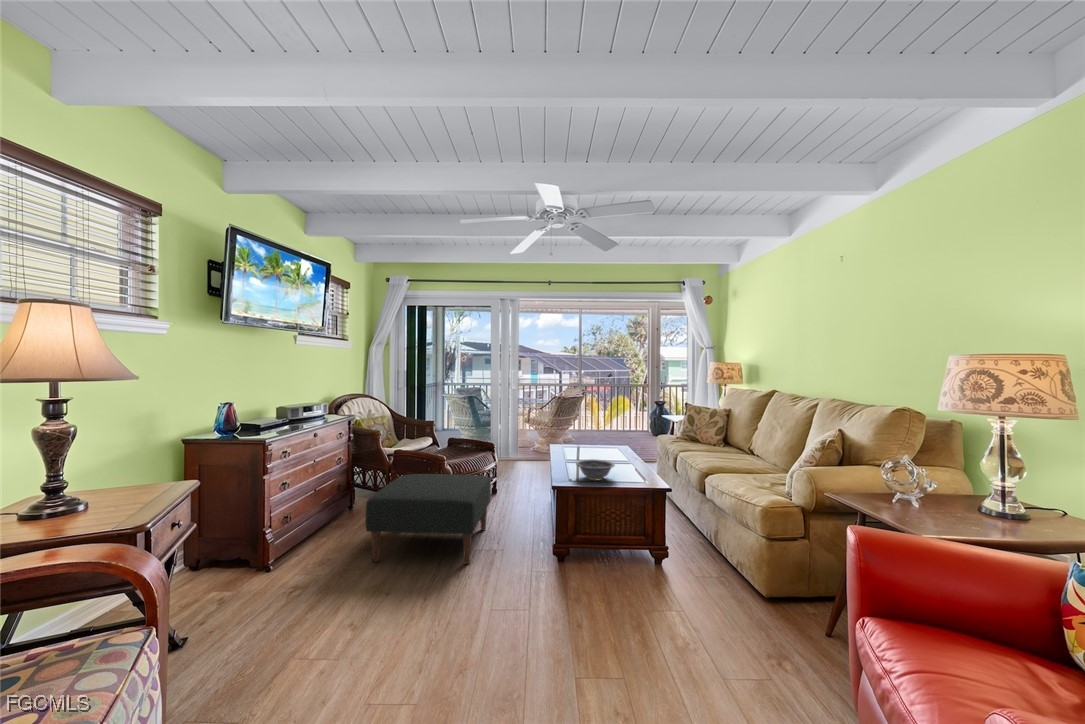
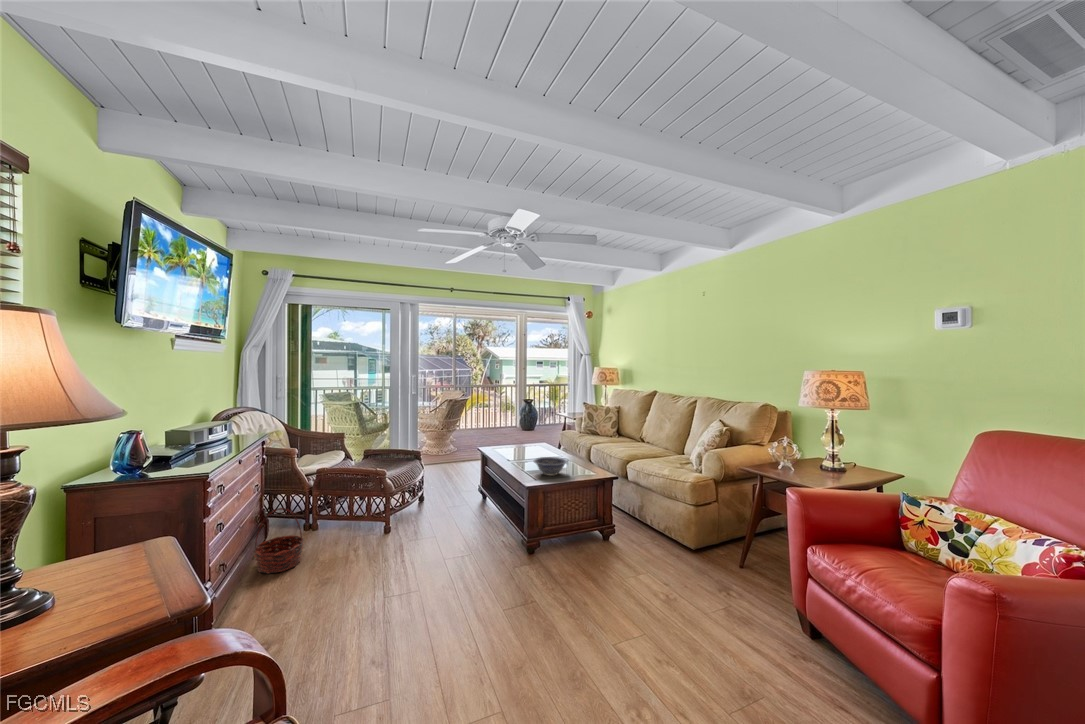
ottoman: present [366,474,491,564] -> none [335,482,455,589]
basket: none [321,483,363,539] -> present [254,508,304,574]

